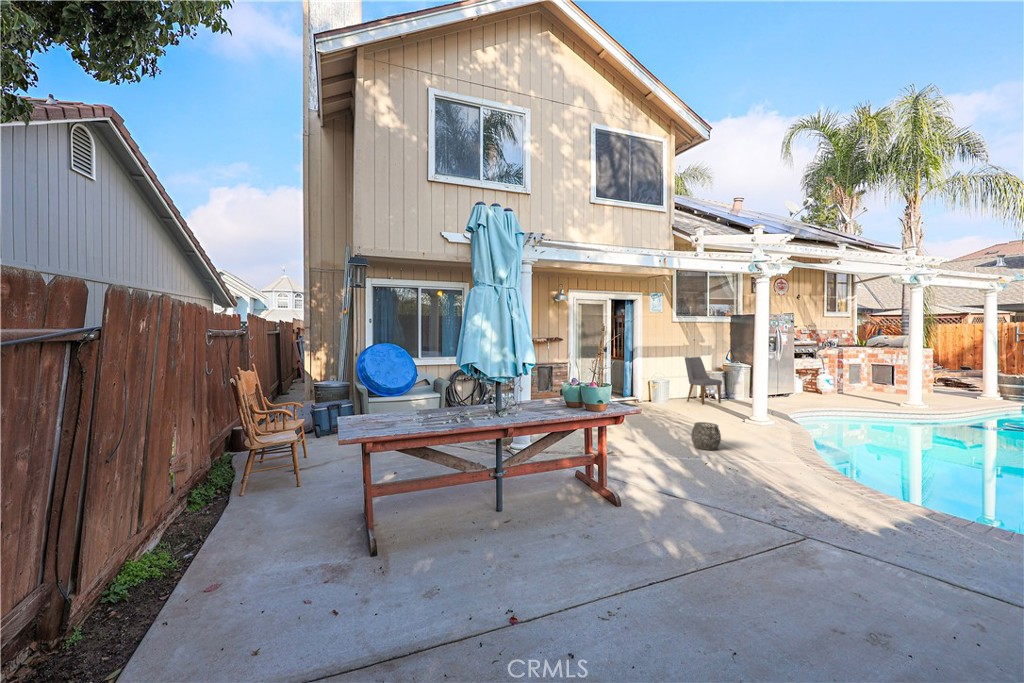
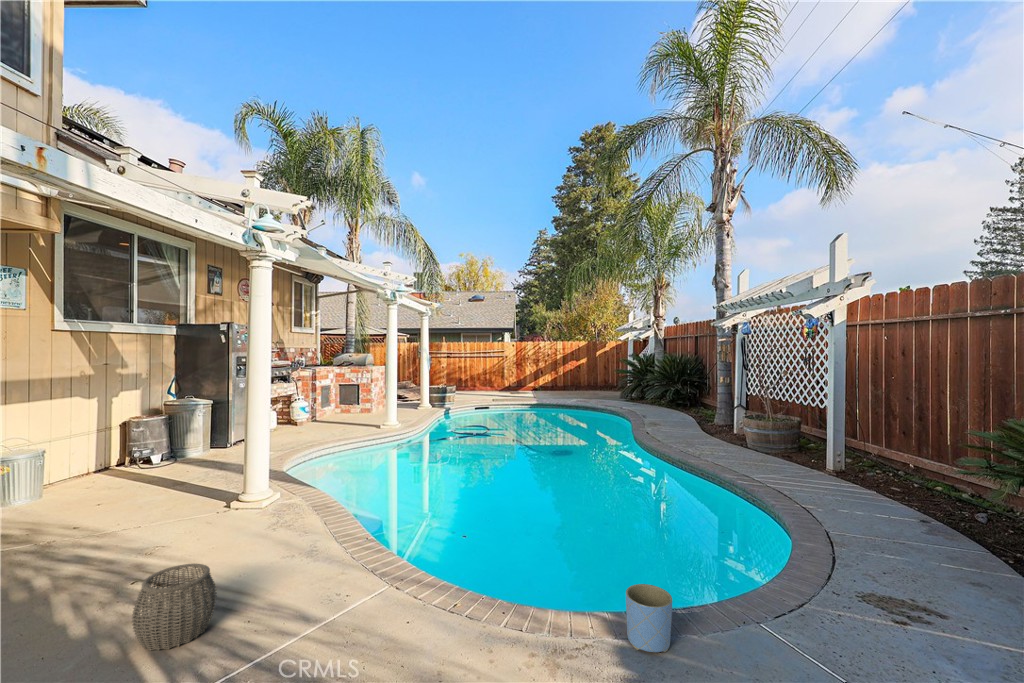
chair: present [685,357,722,405] -> none [86,395,167,484]
planter: none [933,488,973,527] -> present [626,584,672,652]

